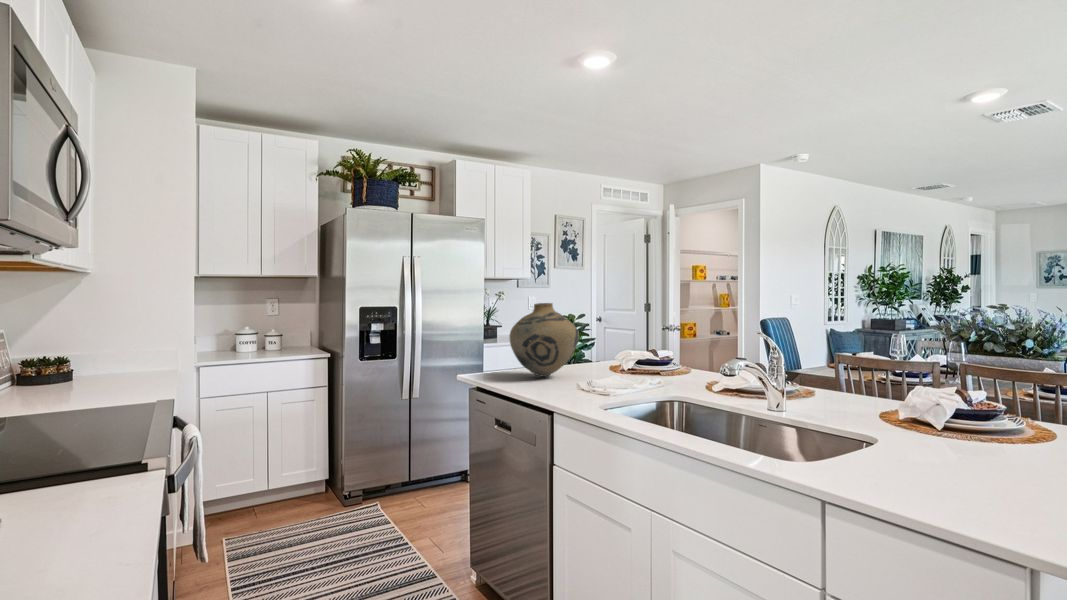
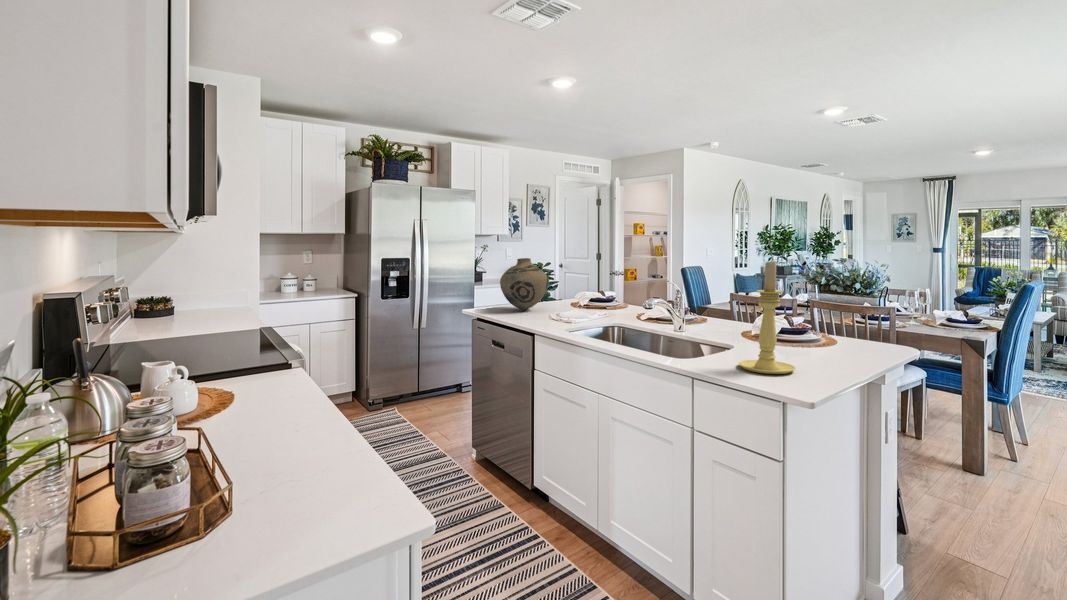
candle holder: none [902,291,1016,497] -> present [738,260,796,374]

